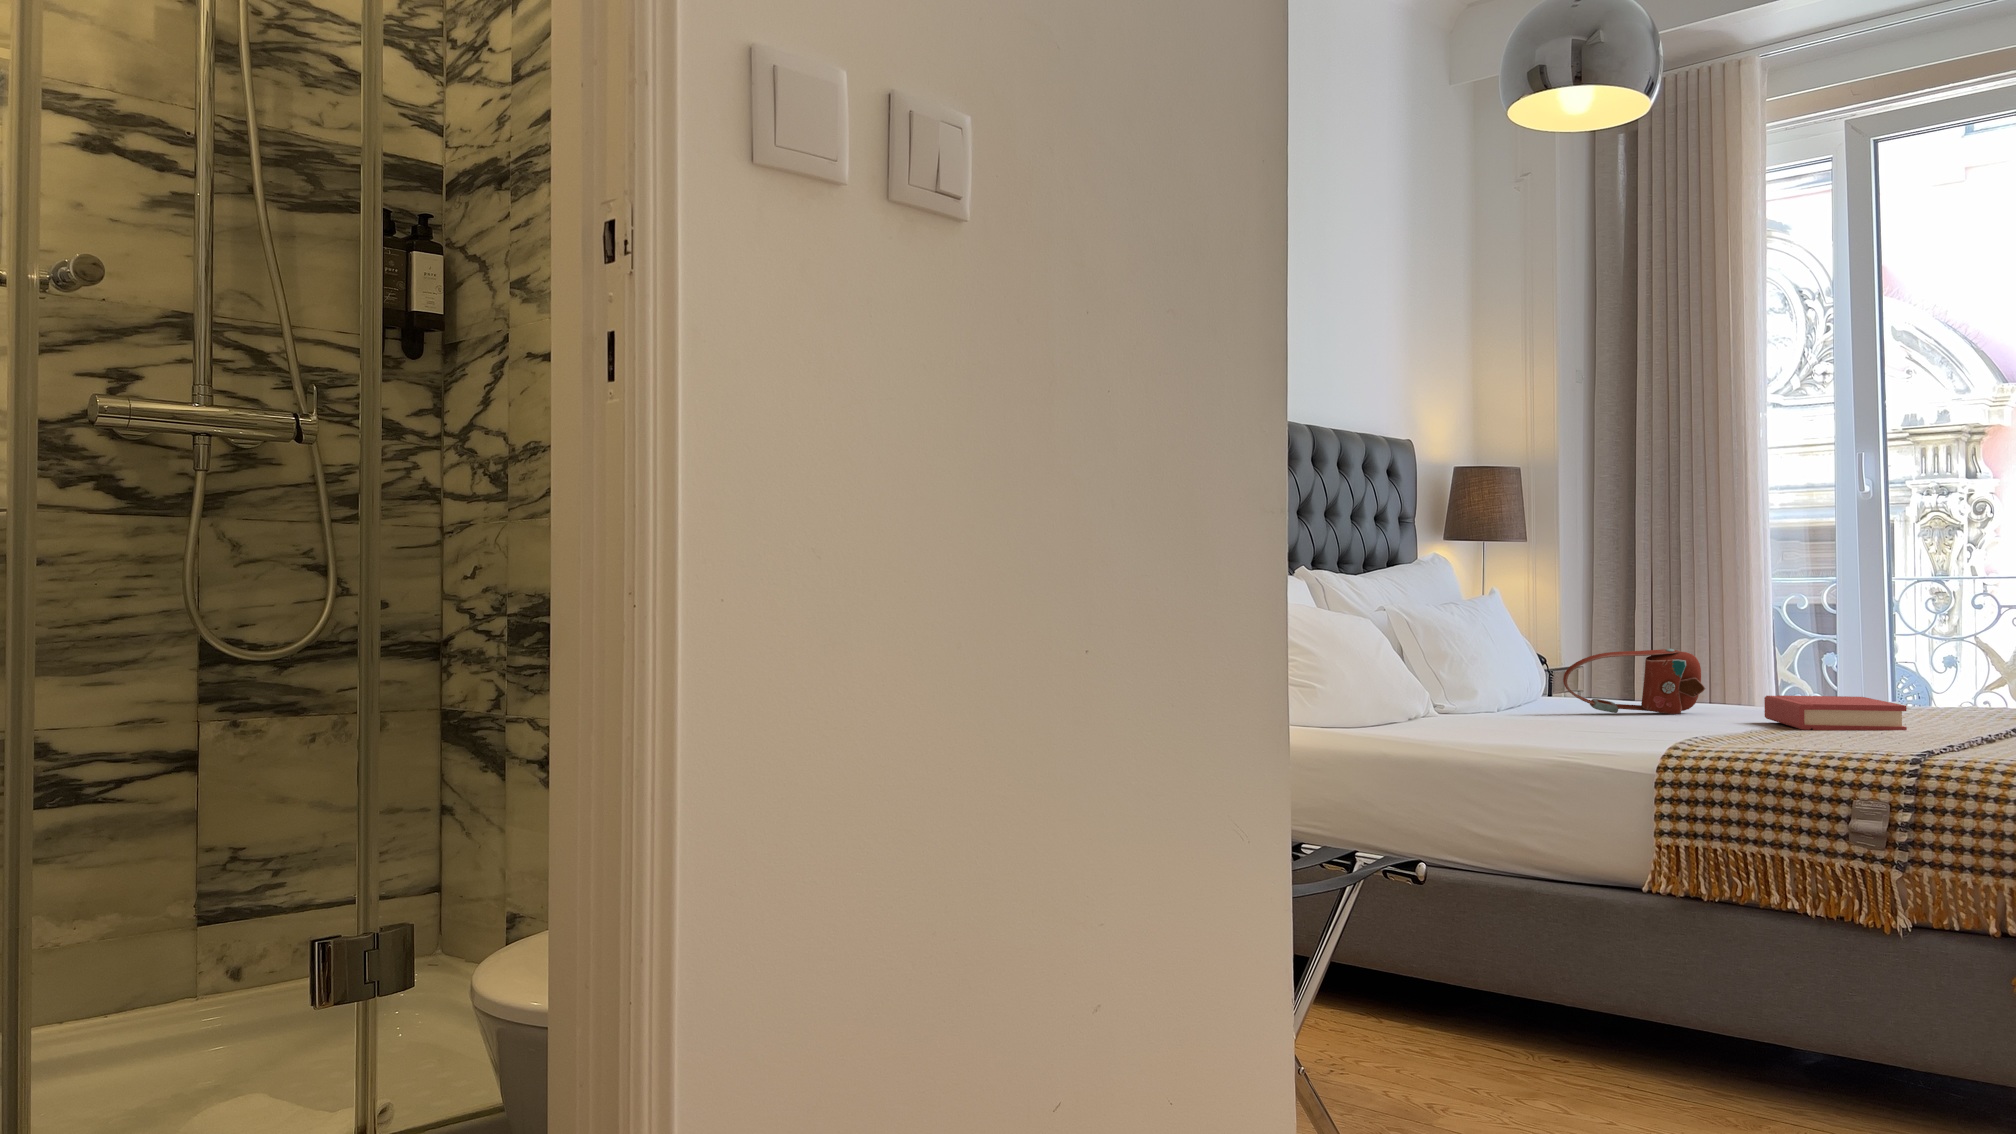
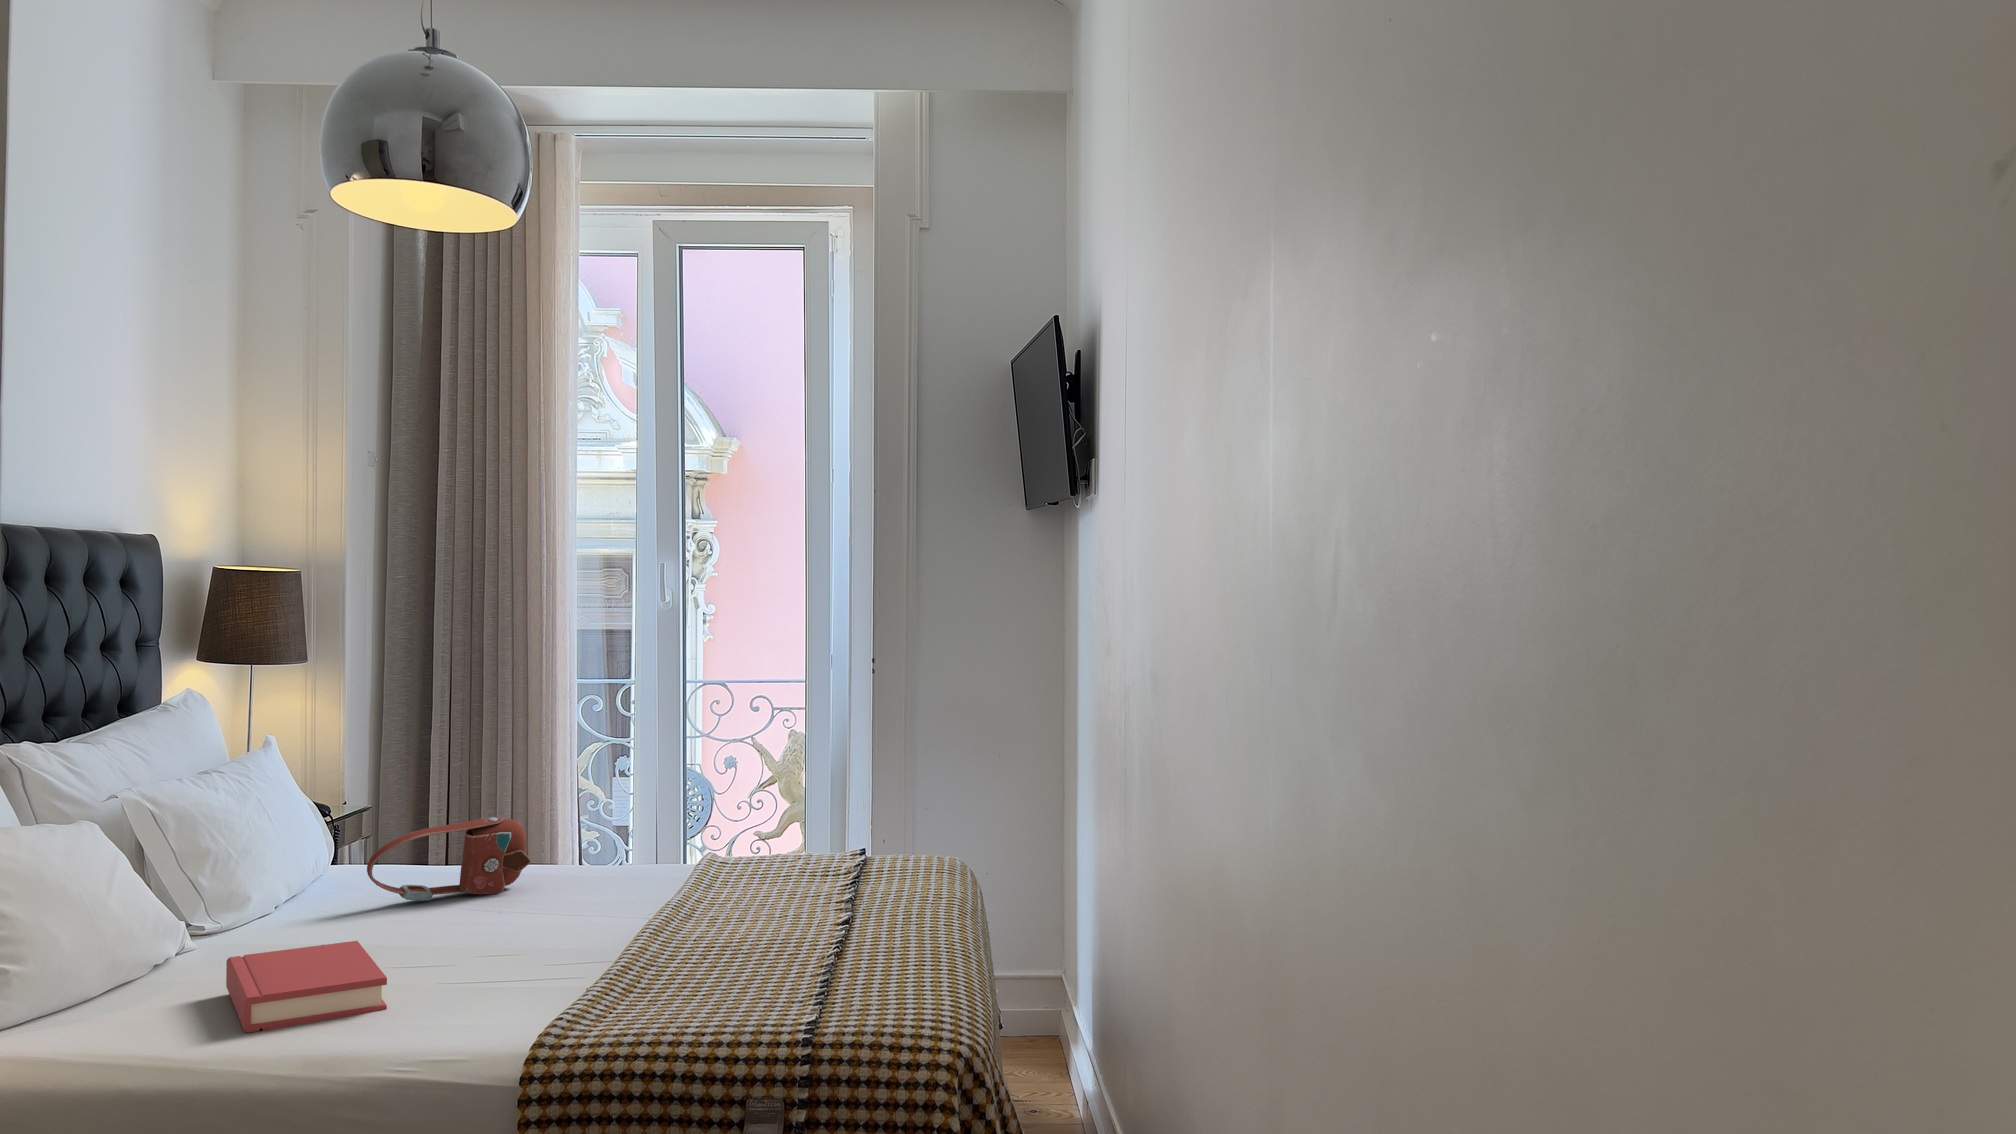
hardback book: present [1764,695,1907,730] -> present [226,941,387,1033]

